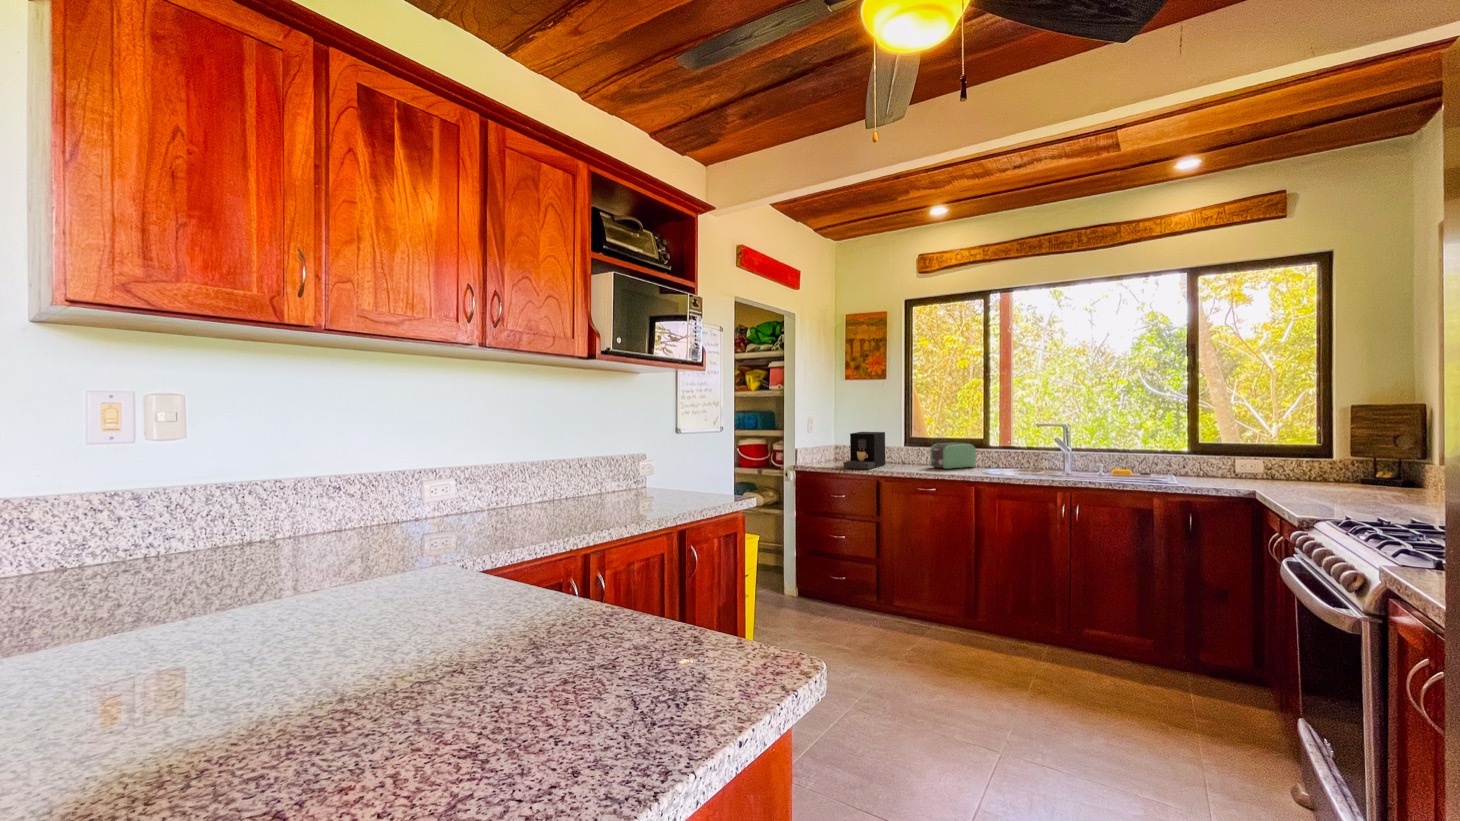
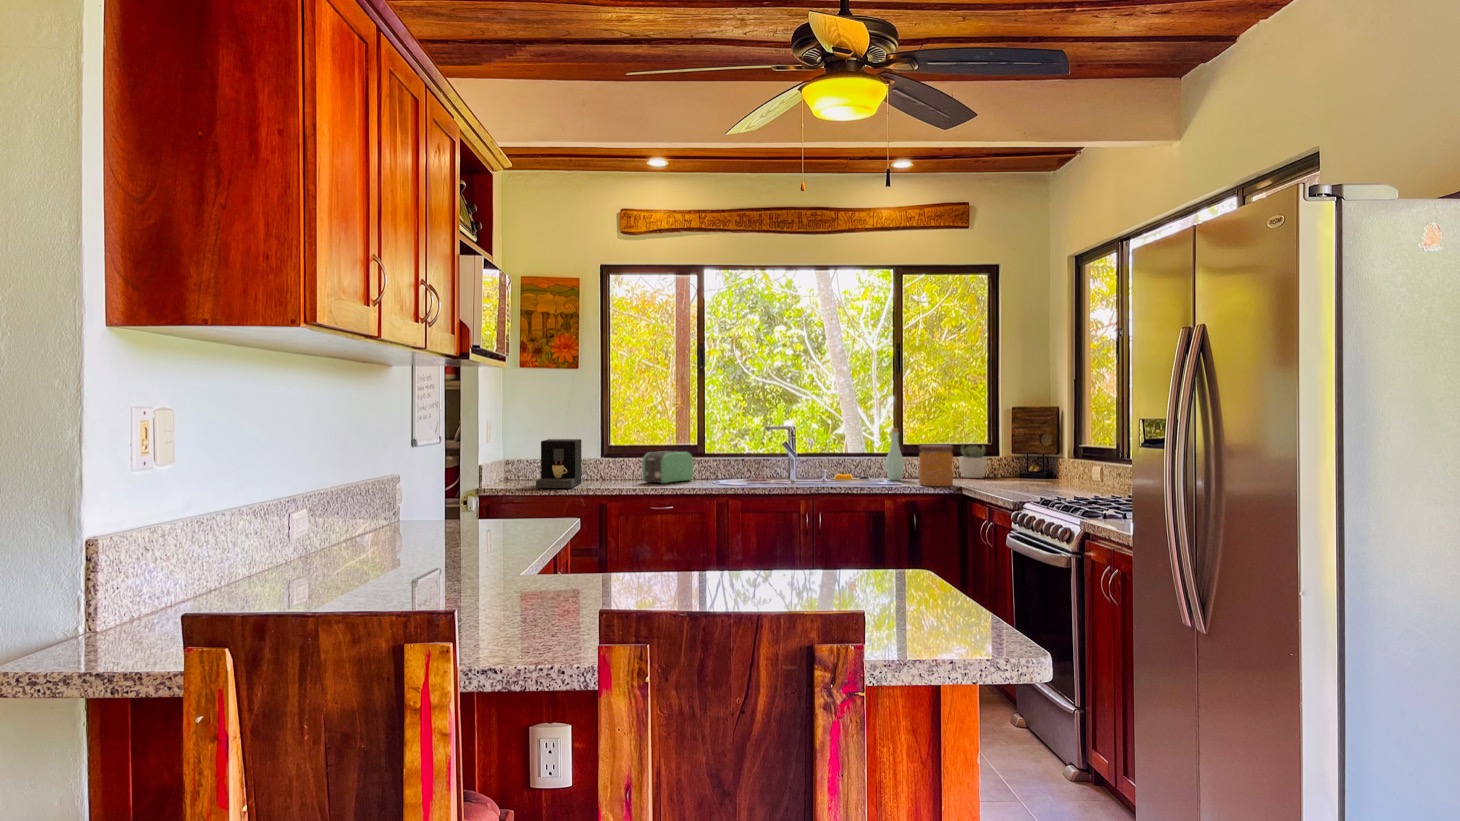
bottle: none [1170,428,1194,479] -> present [885,428,904,480]
succulent plant: none [1270,445,1312,481] -> present [959,445,987,478]
jar: none [1203,446,1246,490] -> present [919,445,953,486]

